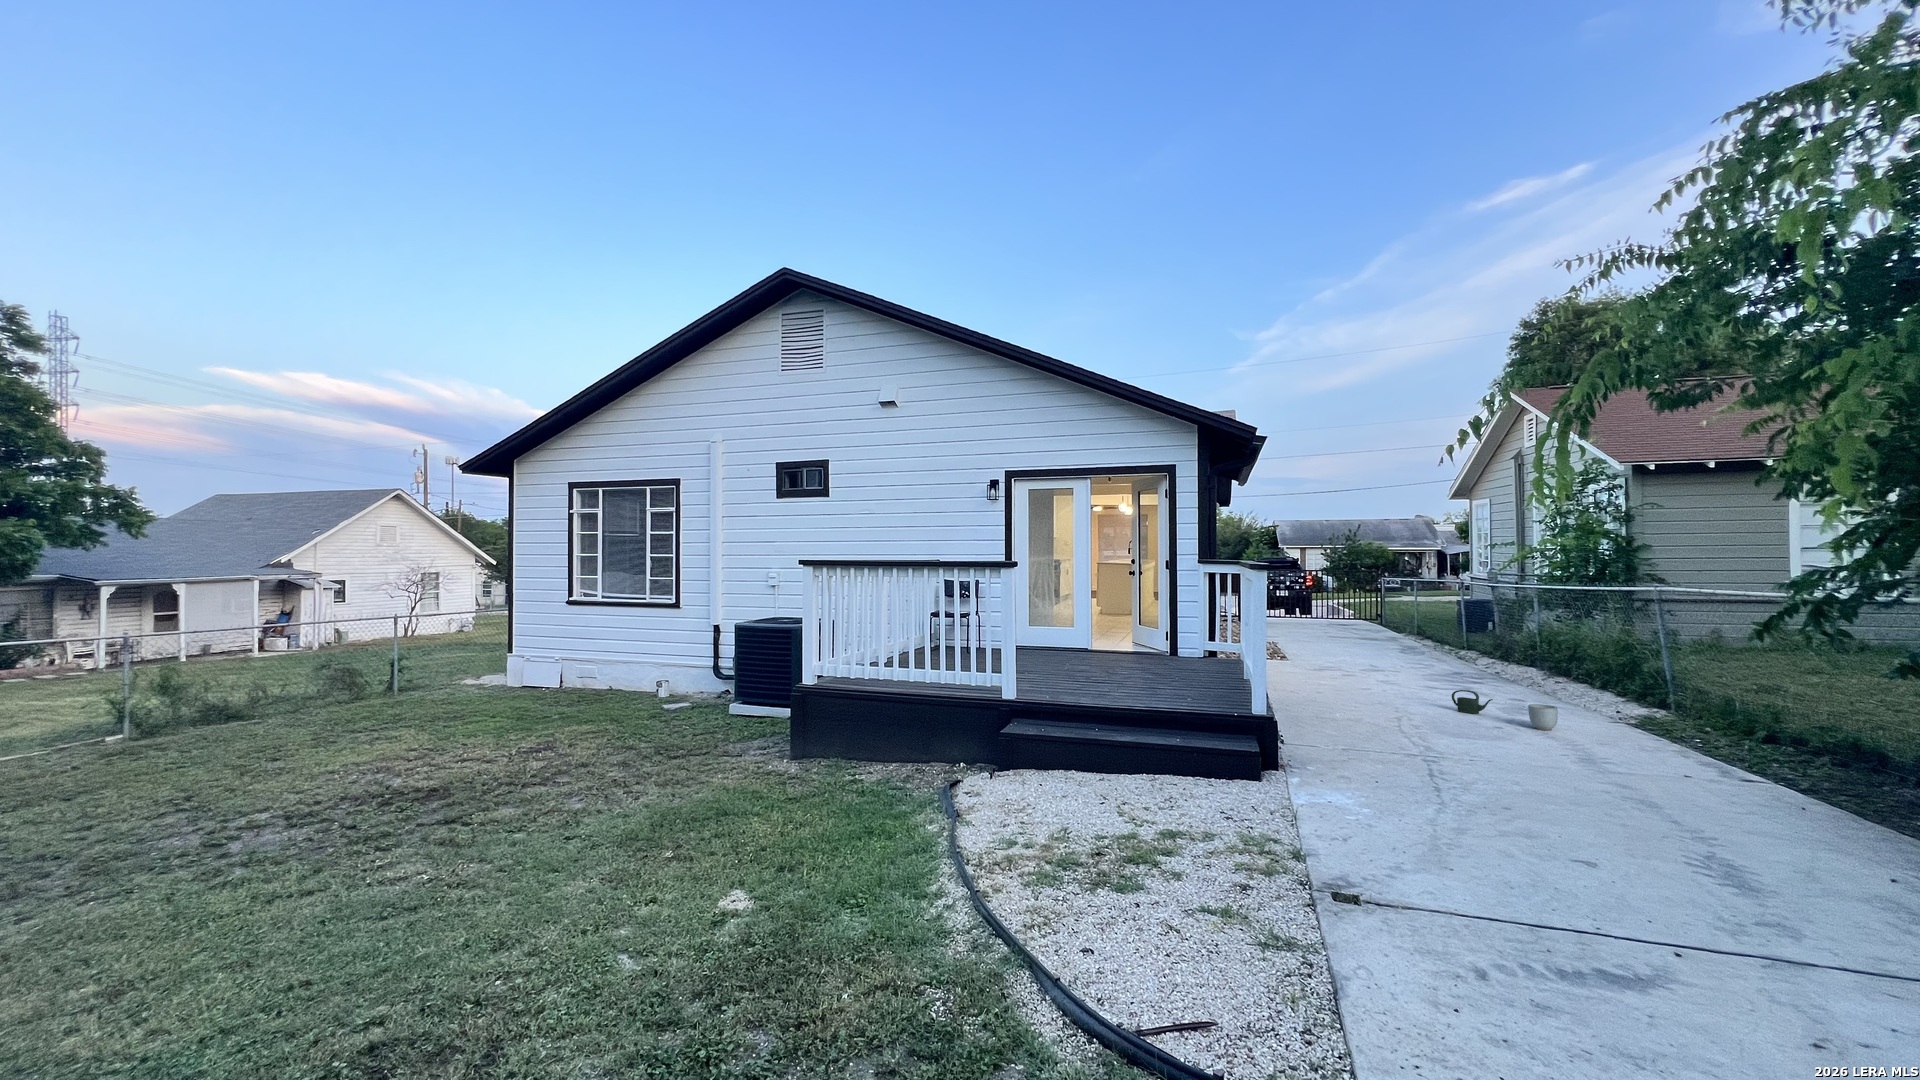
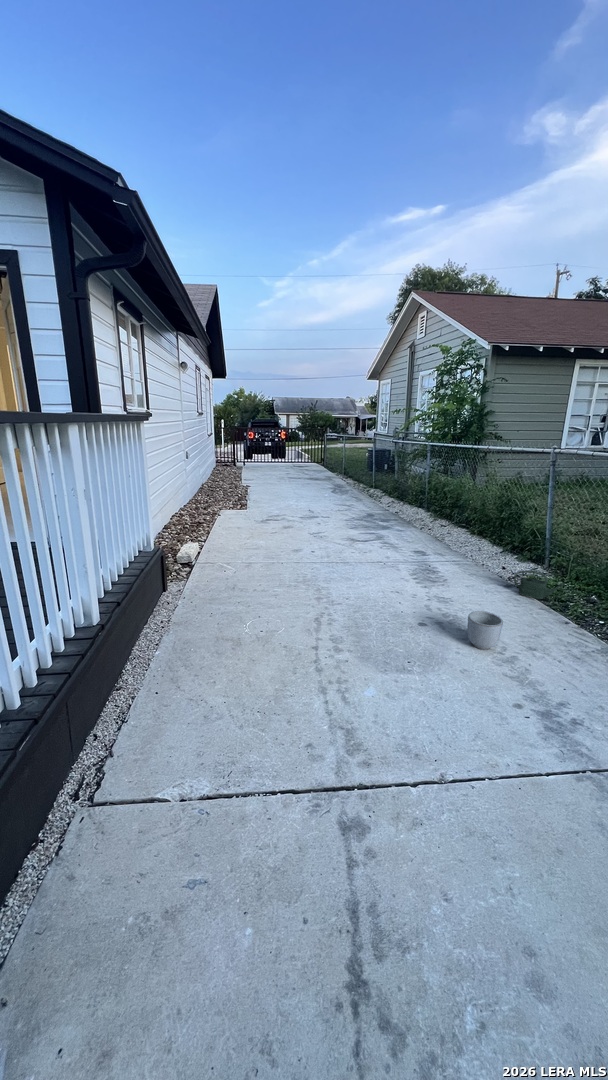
watering can: present [1452,690,1493,714] -> present [514,570,565,599]

